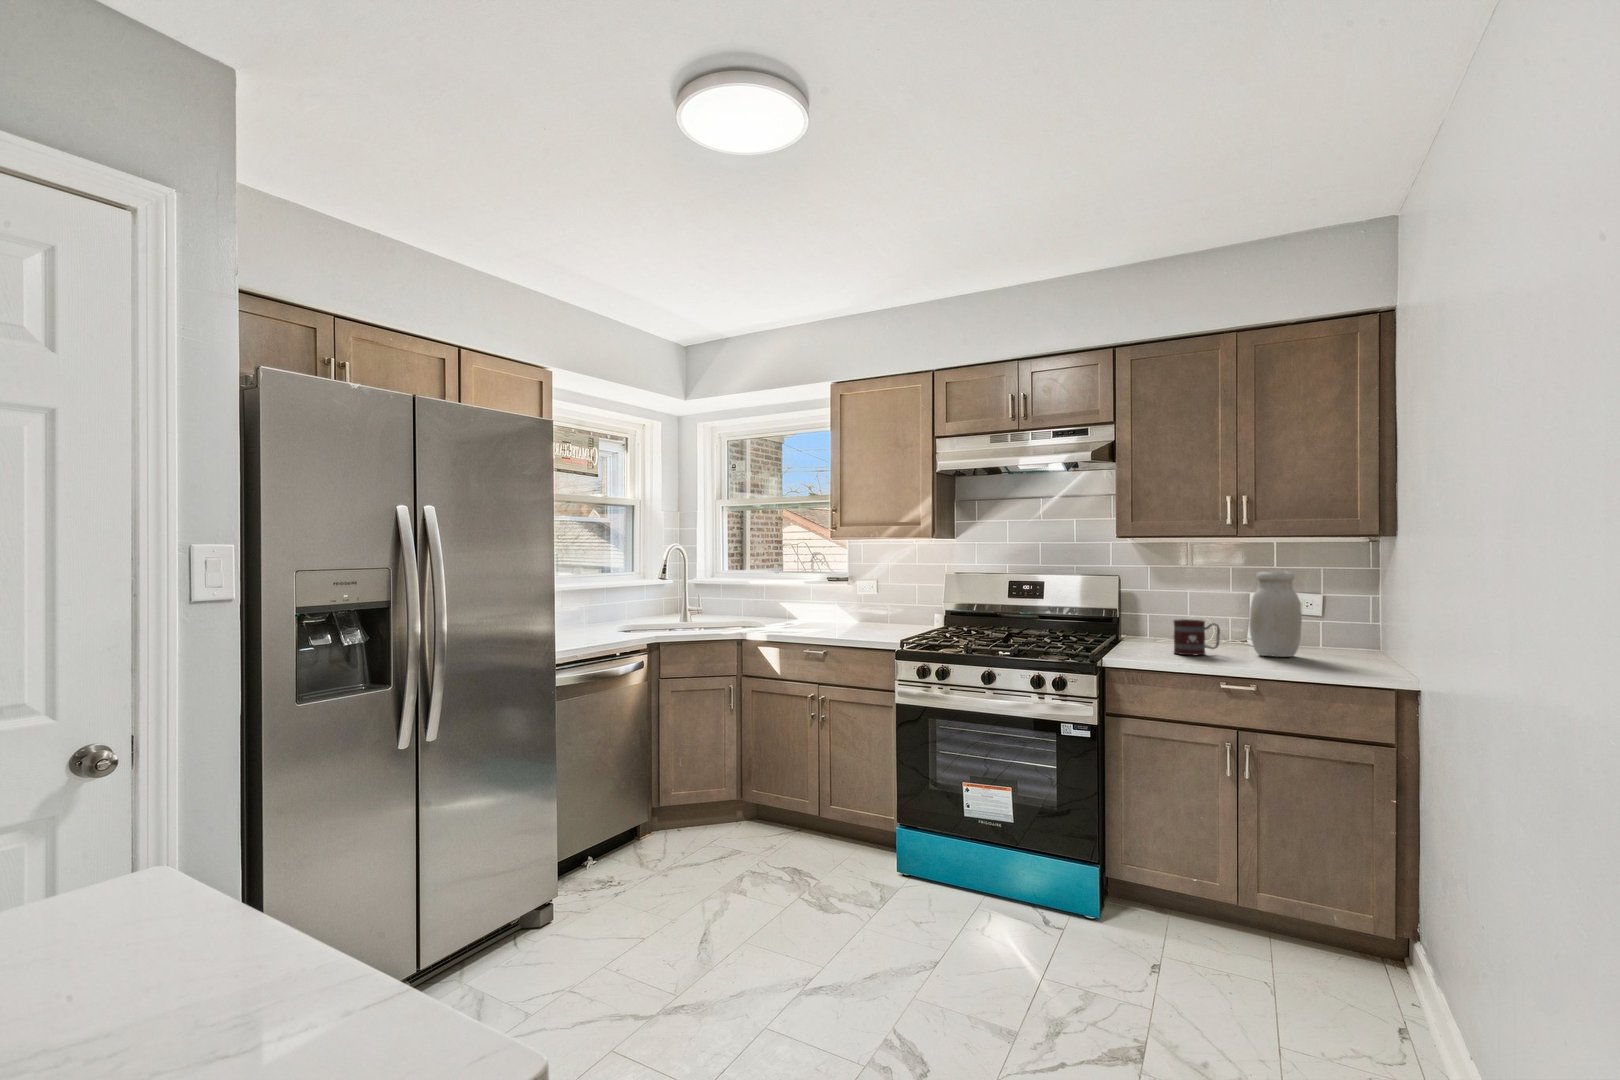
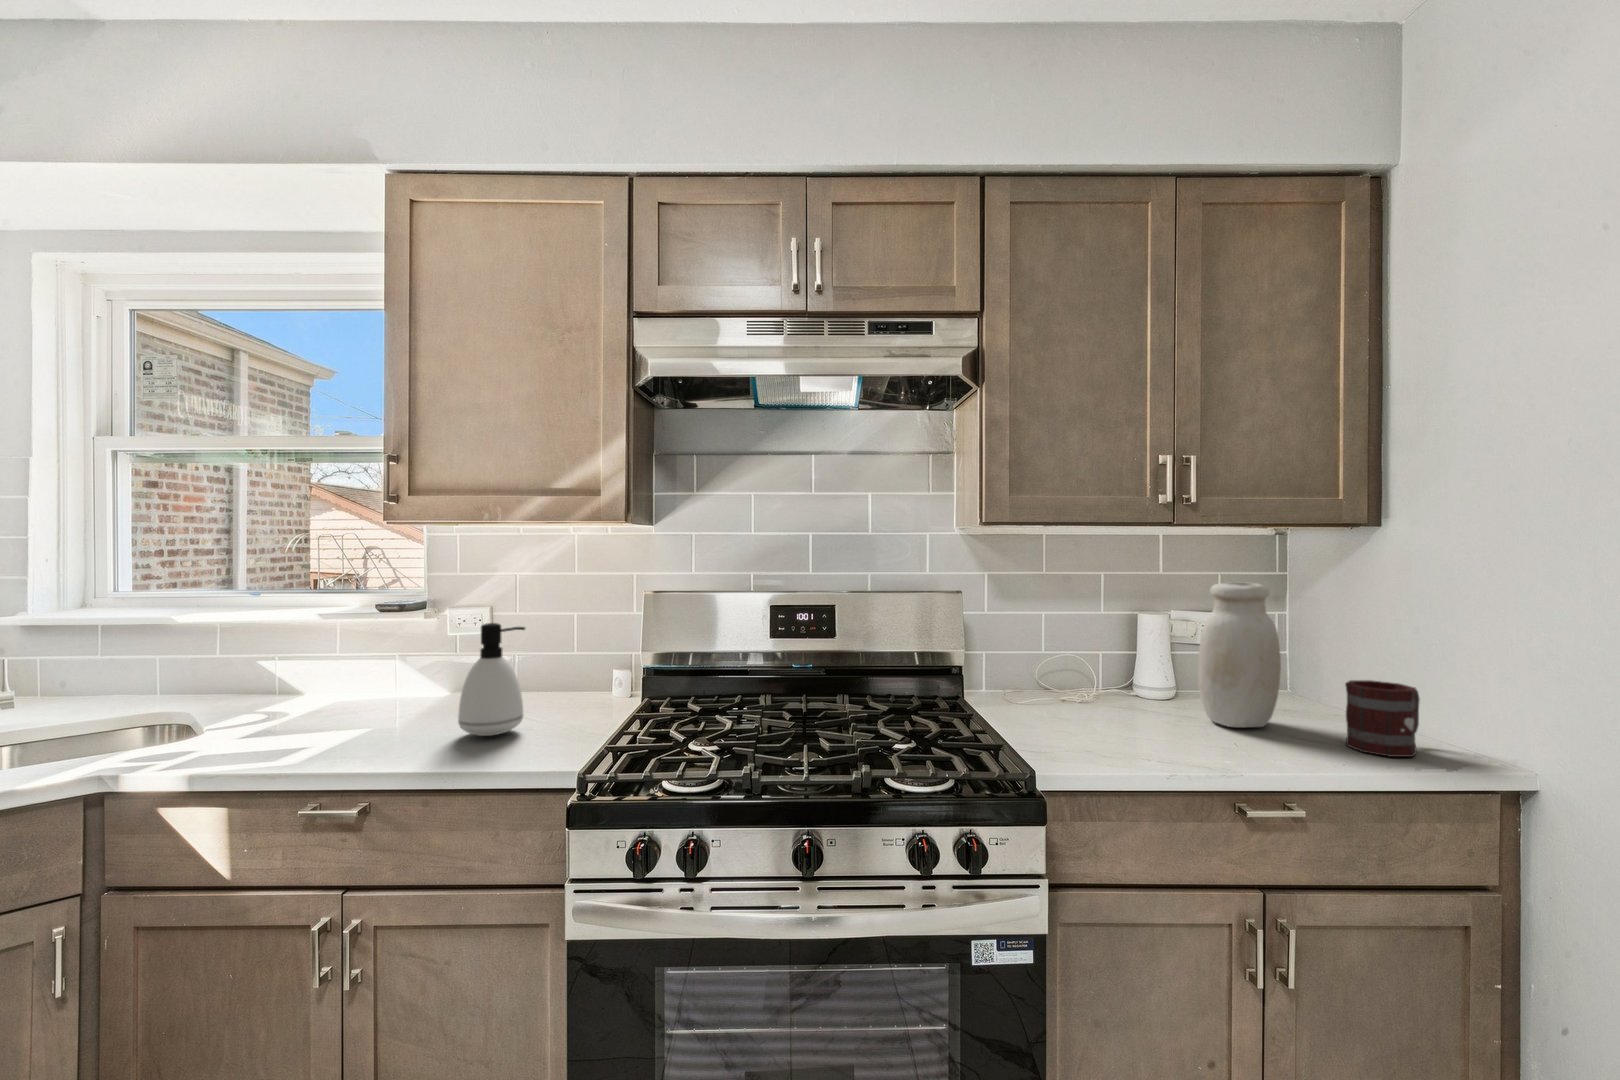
soap dispenser: none [860,584,888,633] -> present [458,623,525,736]
mug: present [1174,619,1220,655] -> present [1345,680,1420,757]

